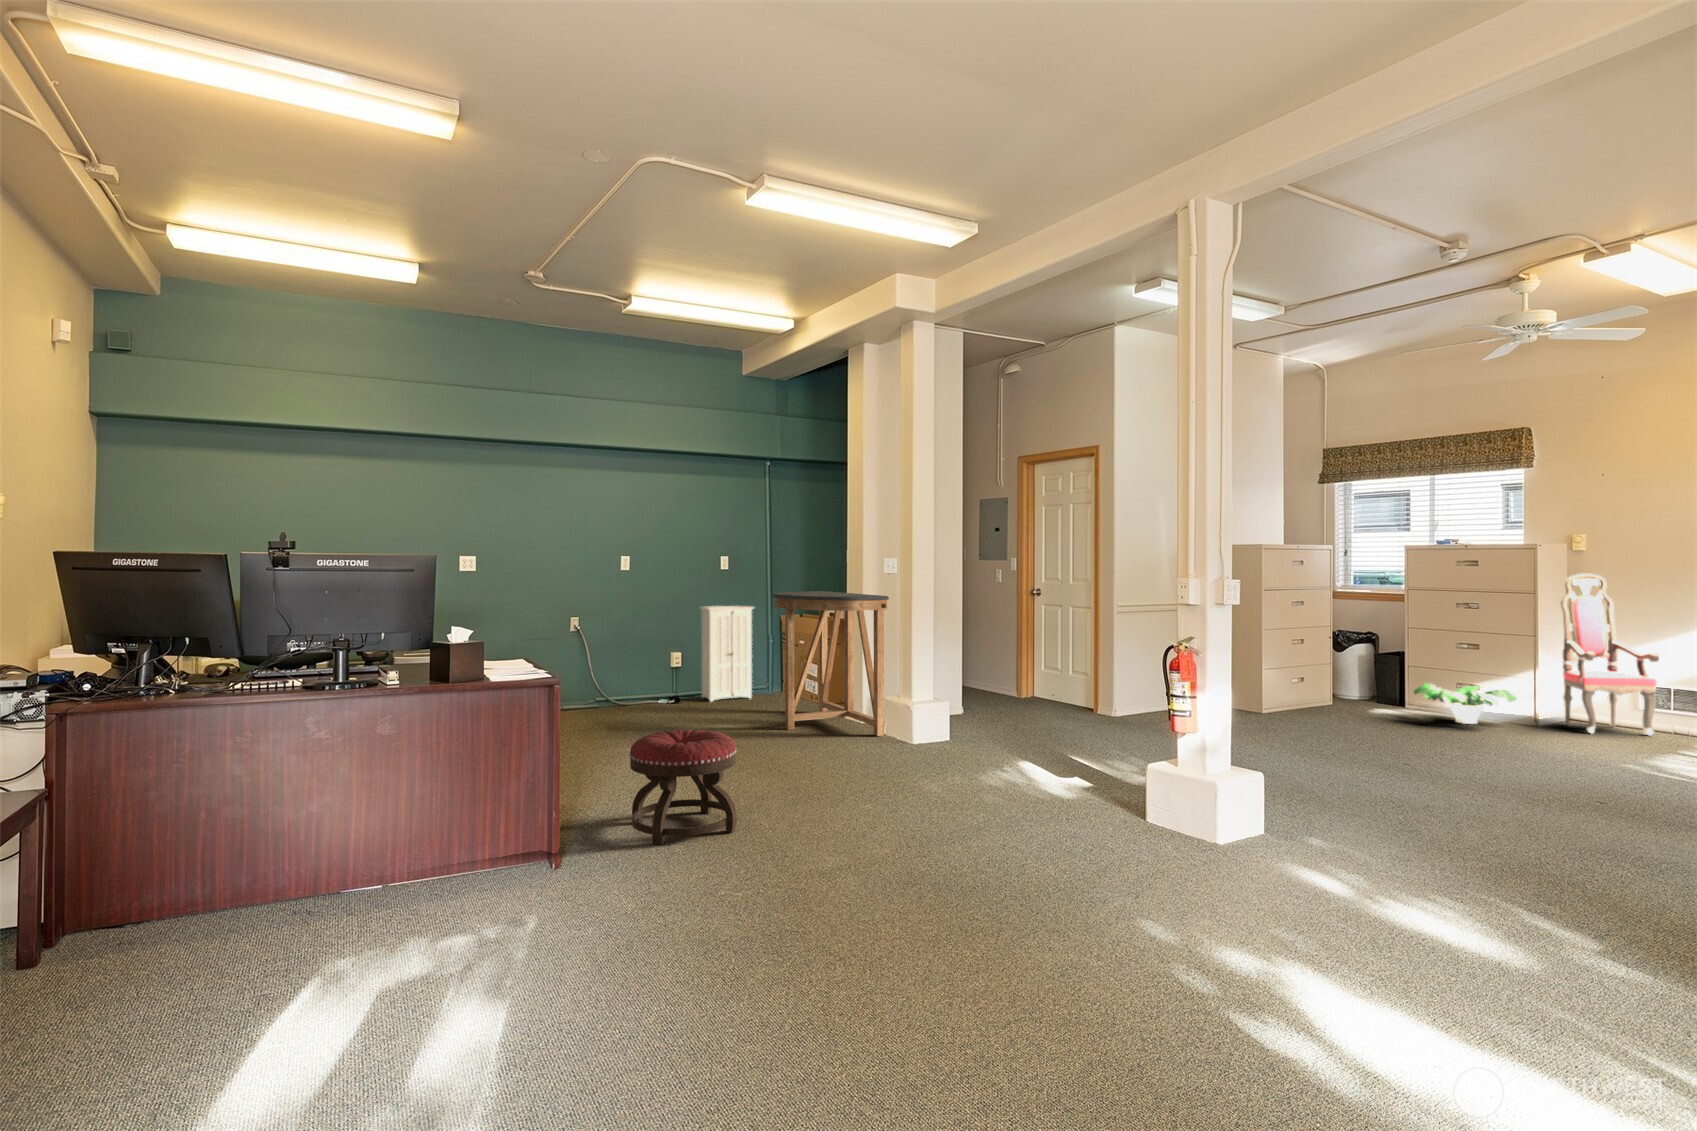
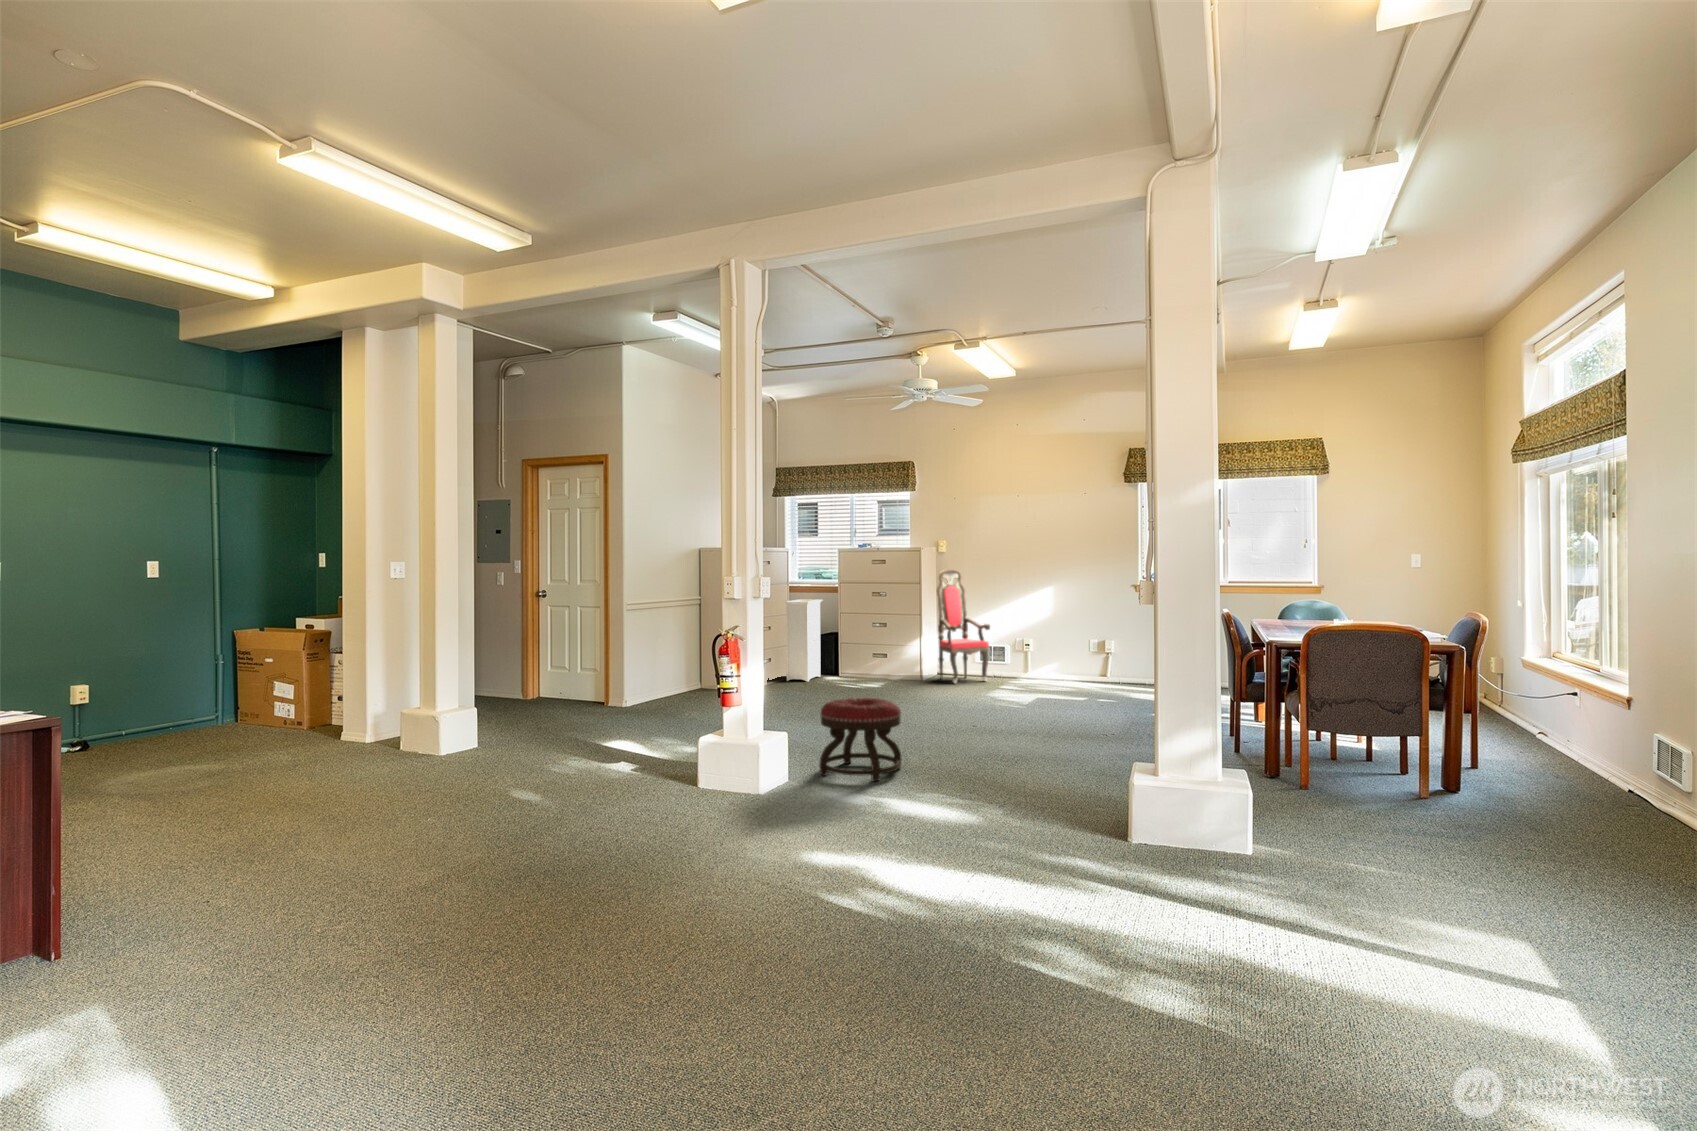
console table: present [772,591,889,736] -> none [251,600,412,759]
storage cabinet: present [700,605,753,702] -> present [786,599,823,682]
potted plant: present [1414,683,1516,724] -> none [849,655,913,685]
ottoman: present [629,730,737,844] -> present [819,698,902,781]

